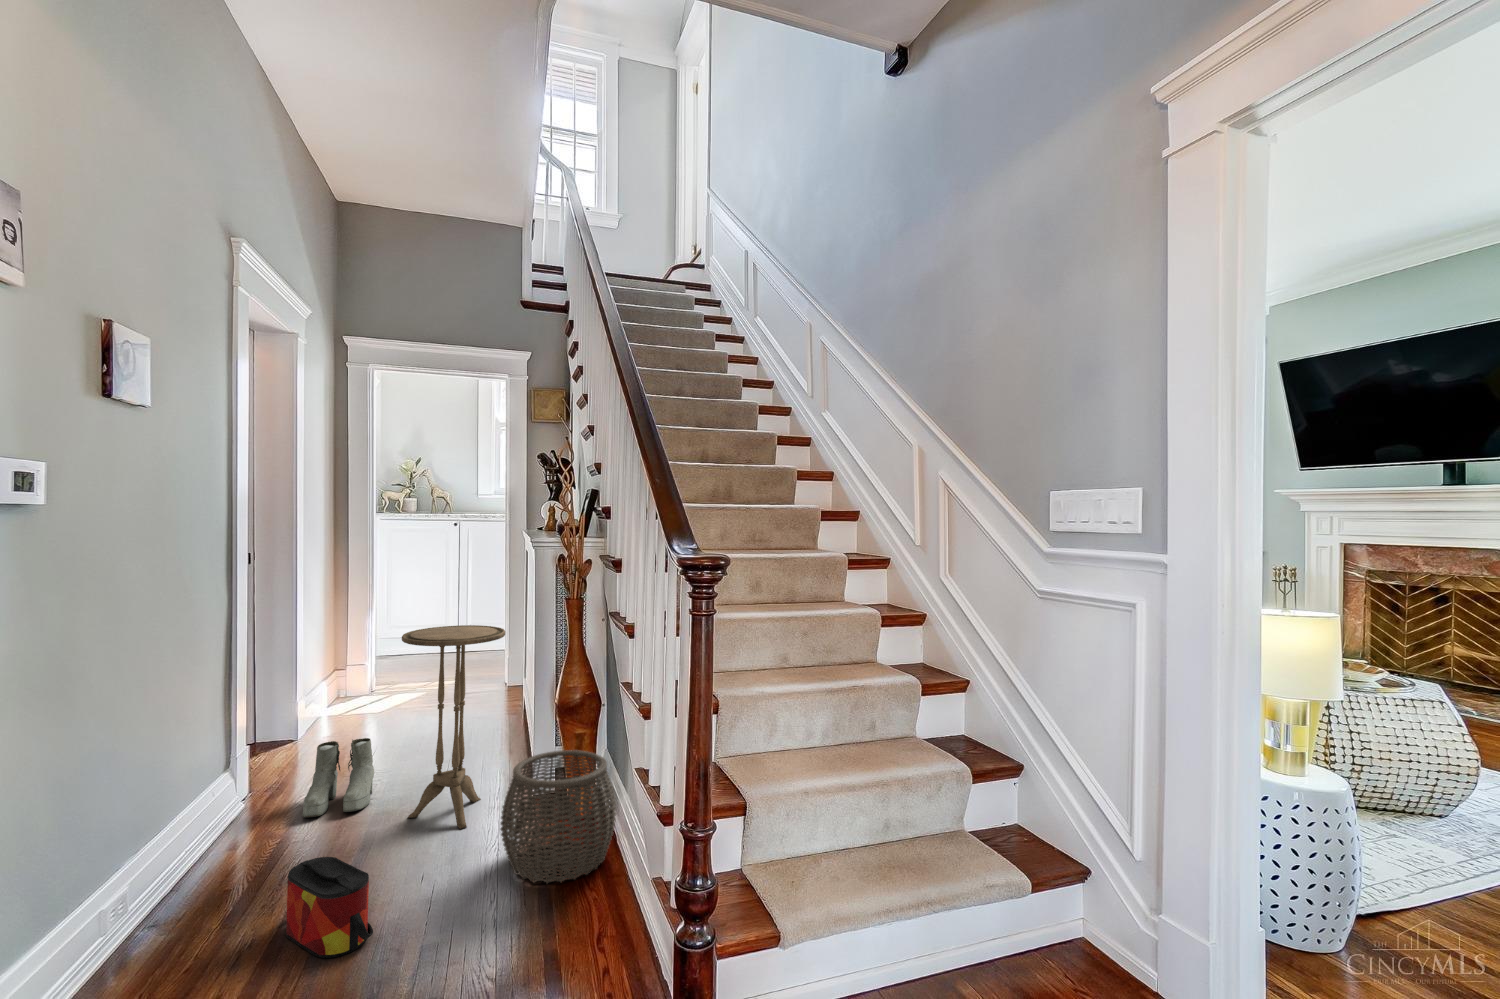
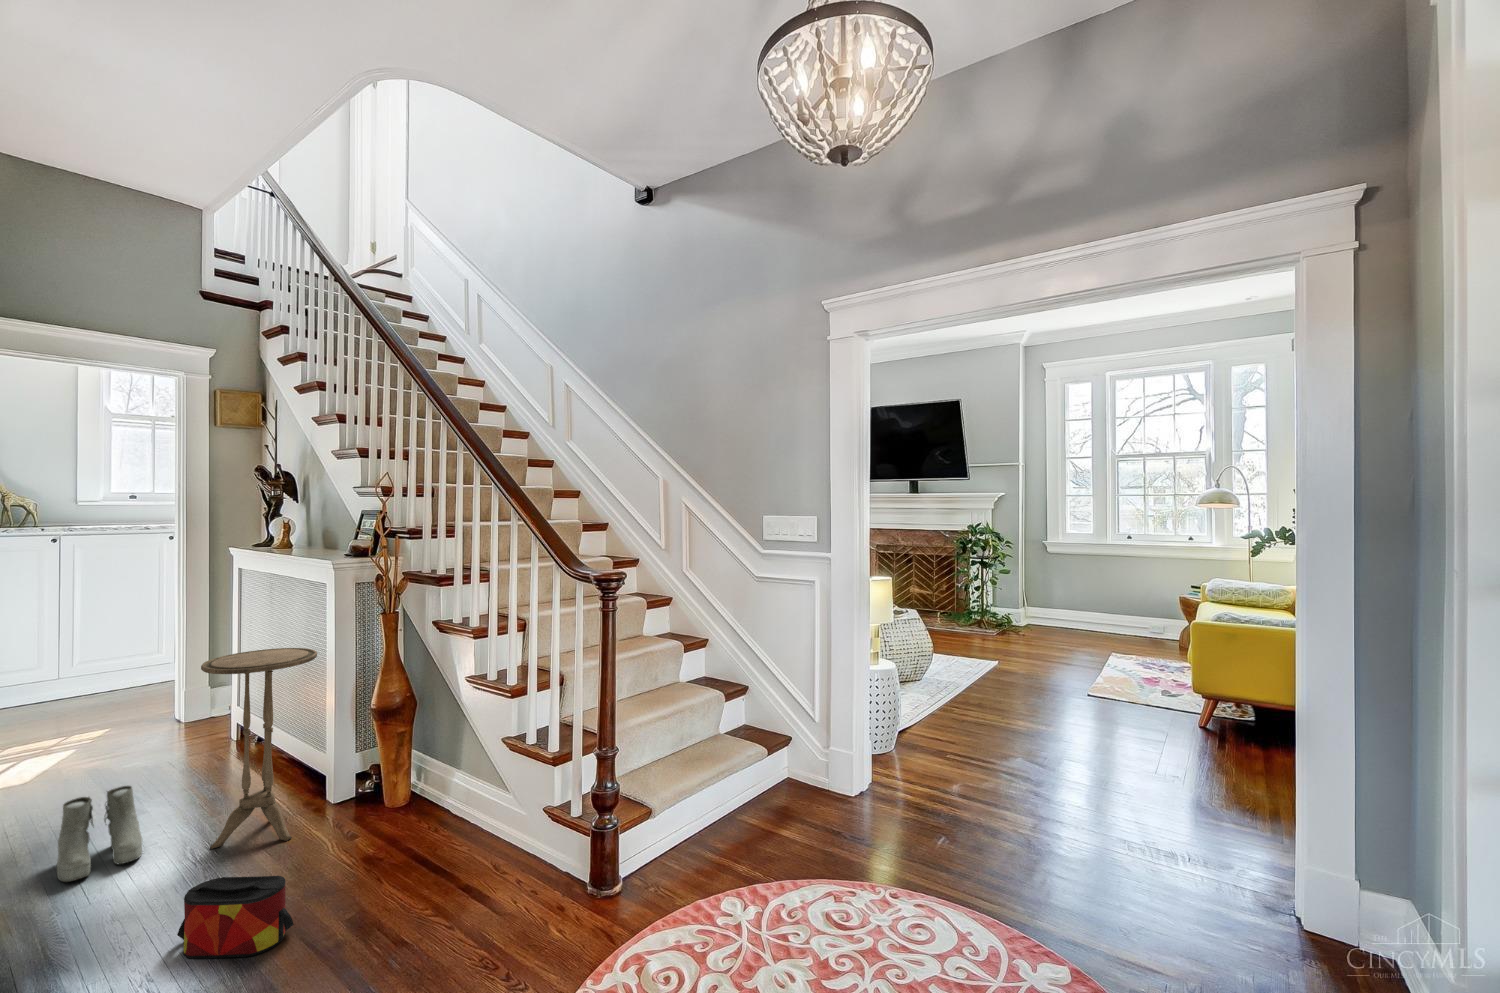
woven basket: present [501,750,617,883] -> none [362,740,468,853]

